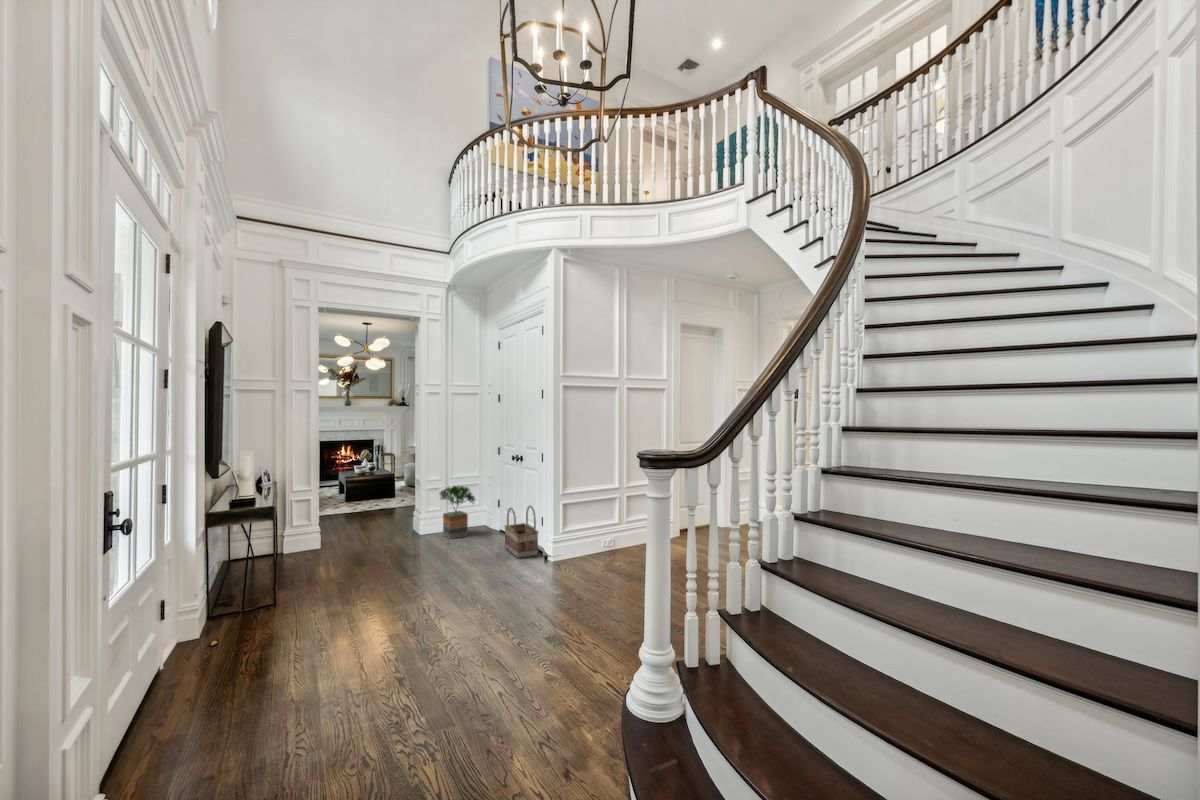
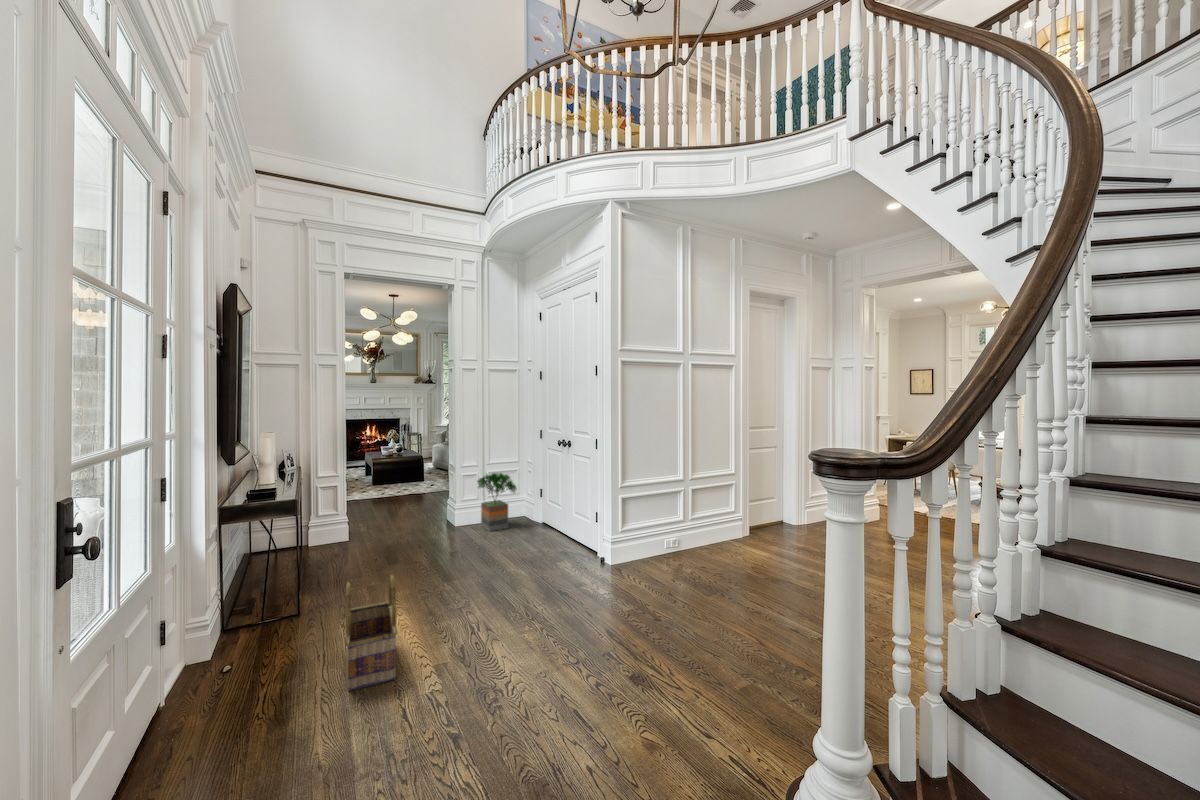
basket: present [505,506,538,558] -> present [346,574,397,691]

